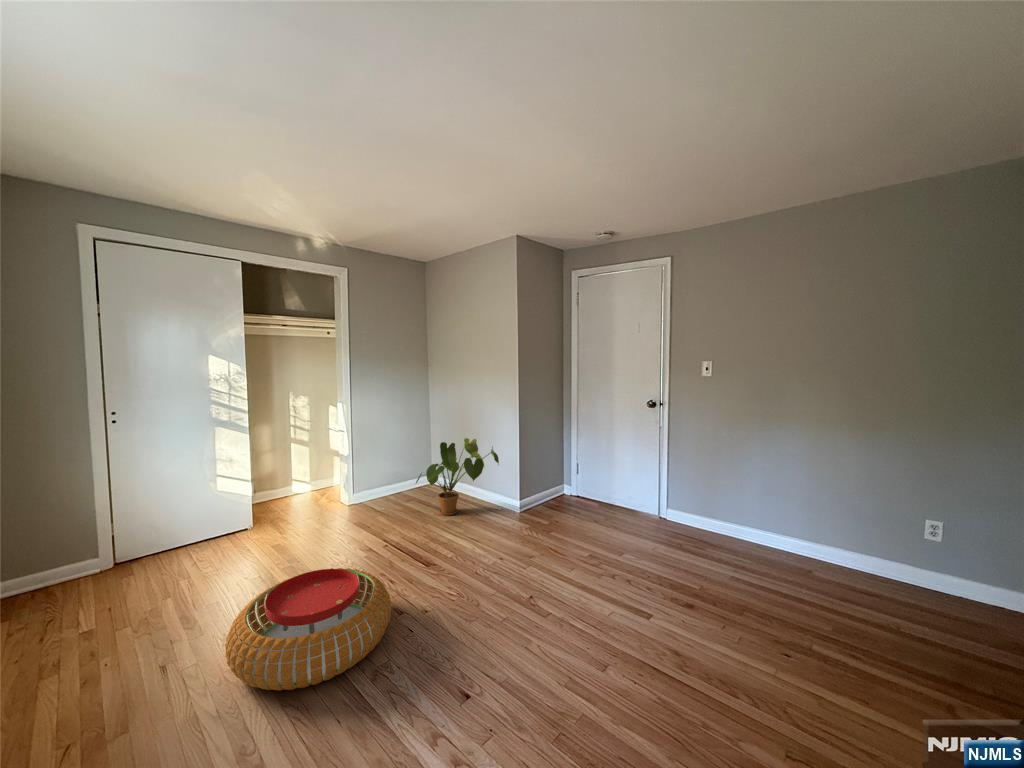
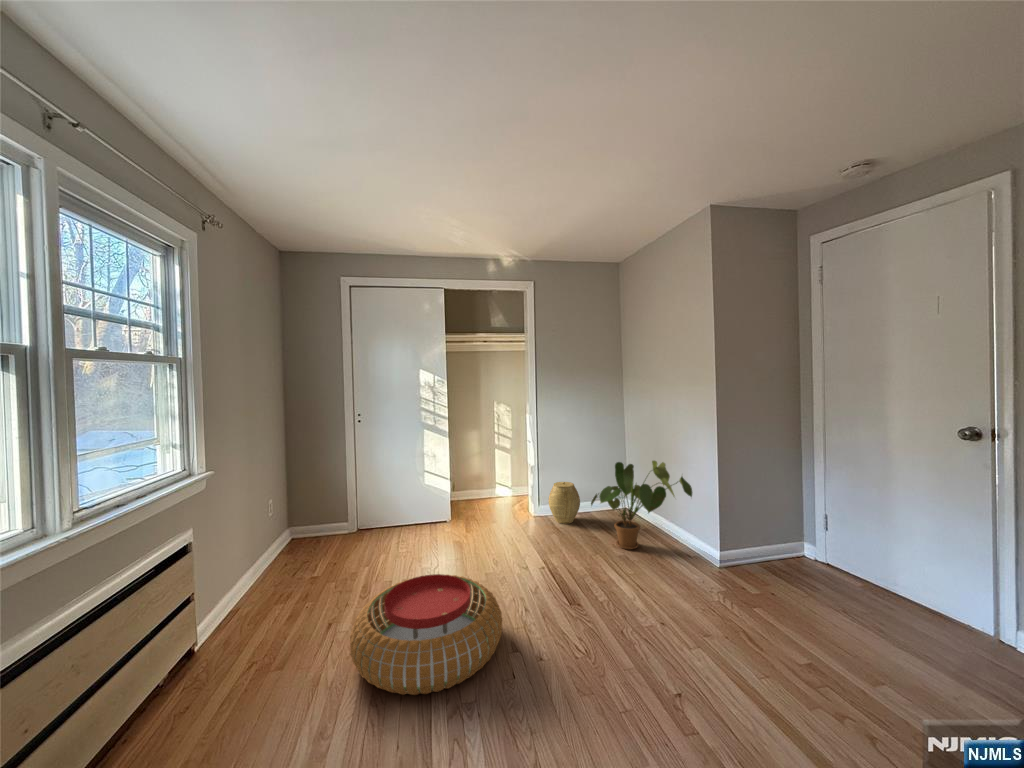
woven basket: none [366,467,398,506] -> present [549,482,580,524]

